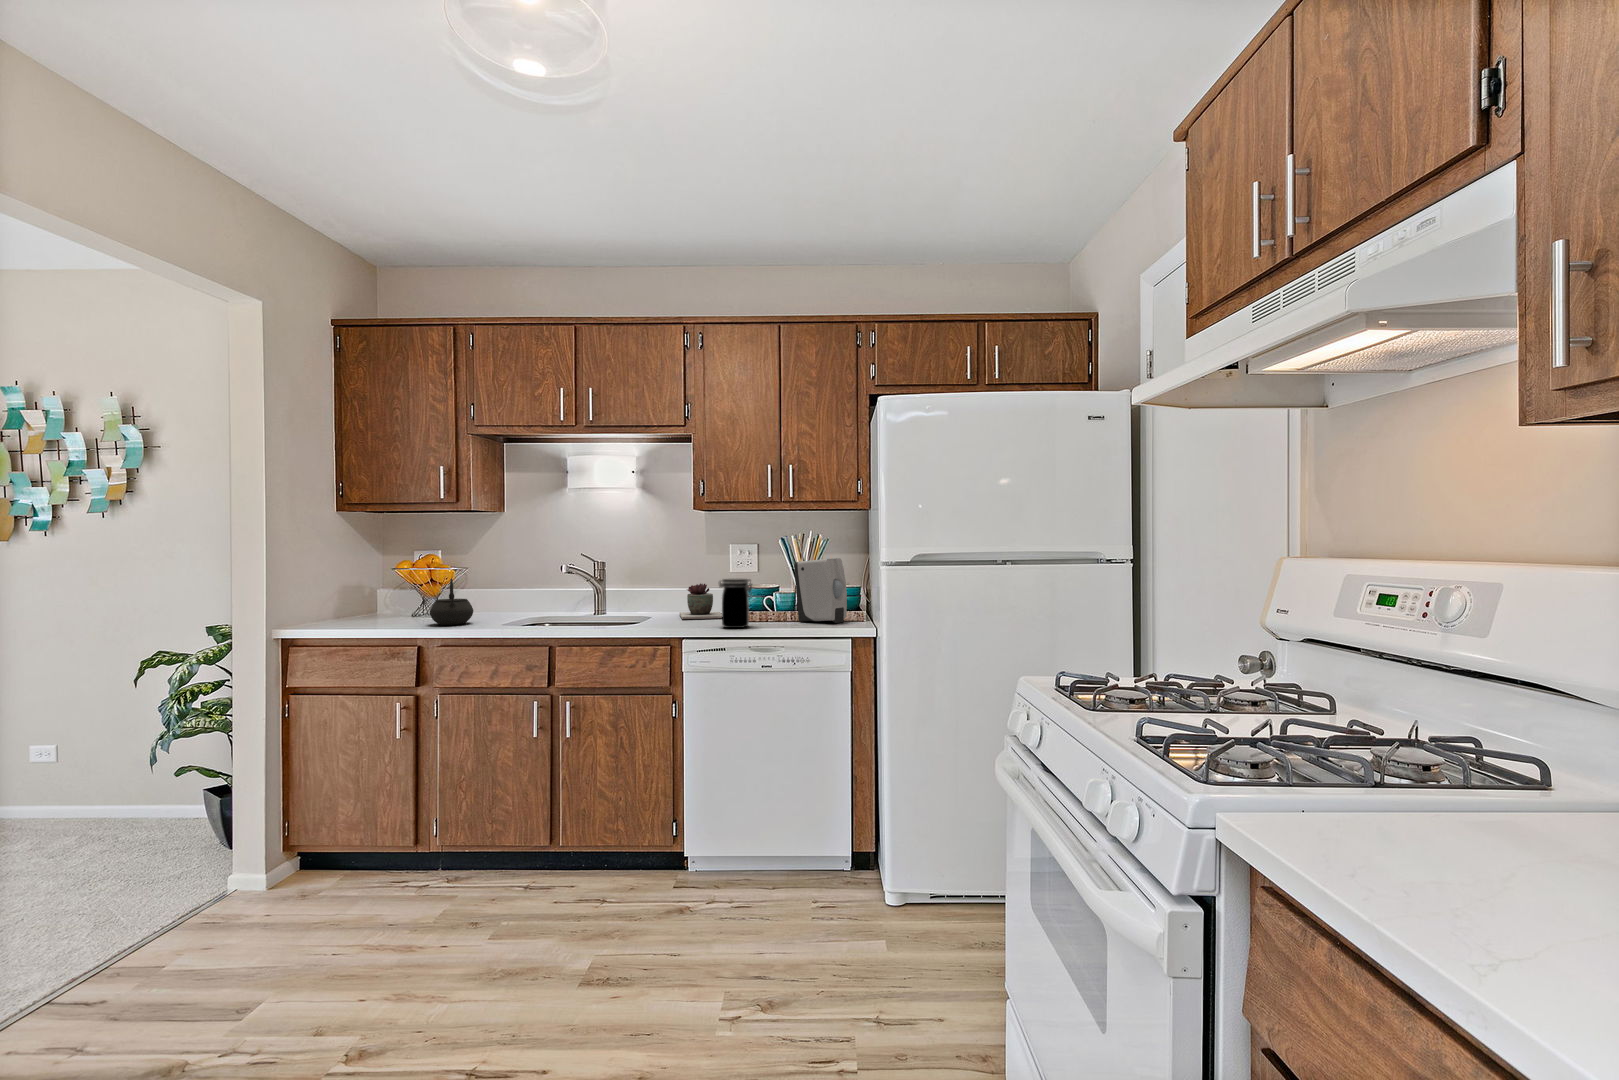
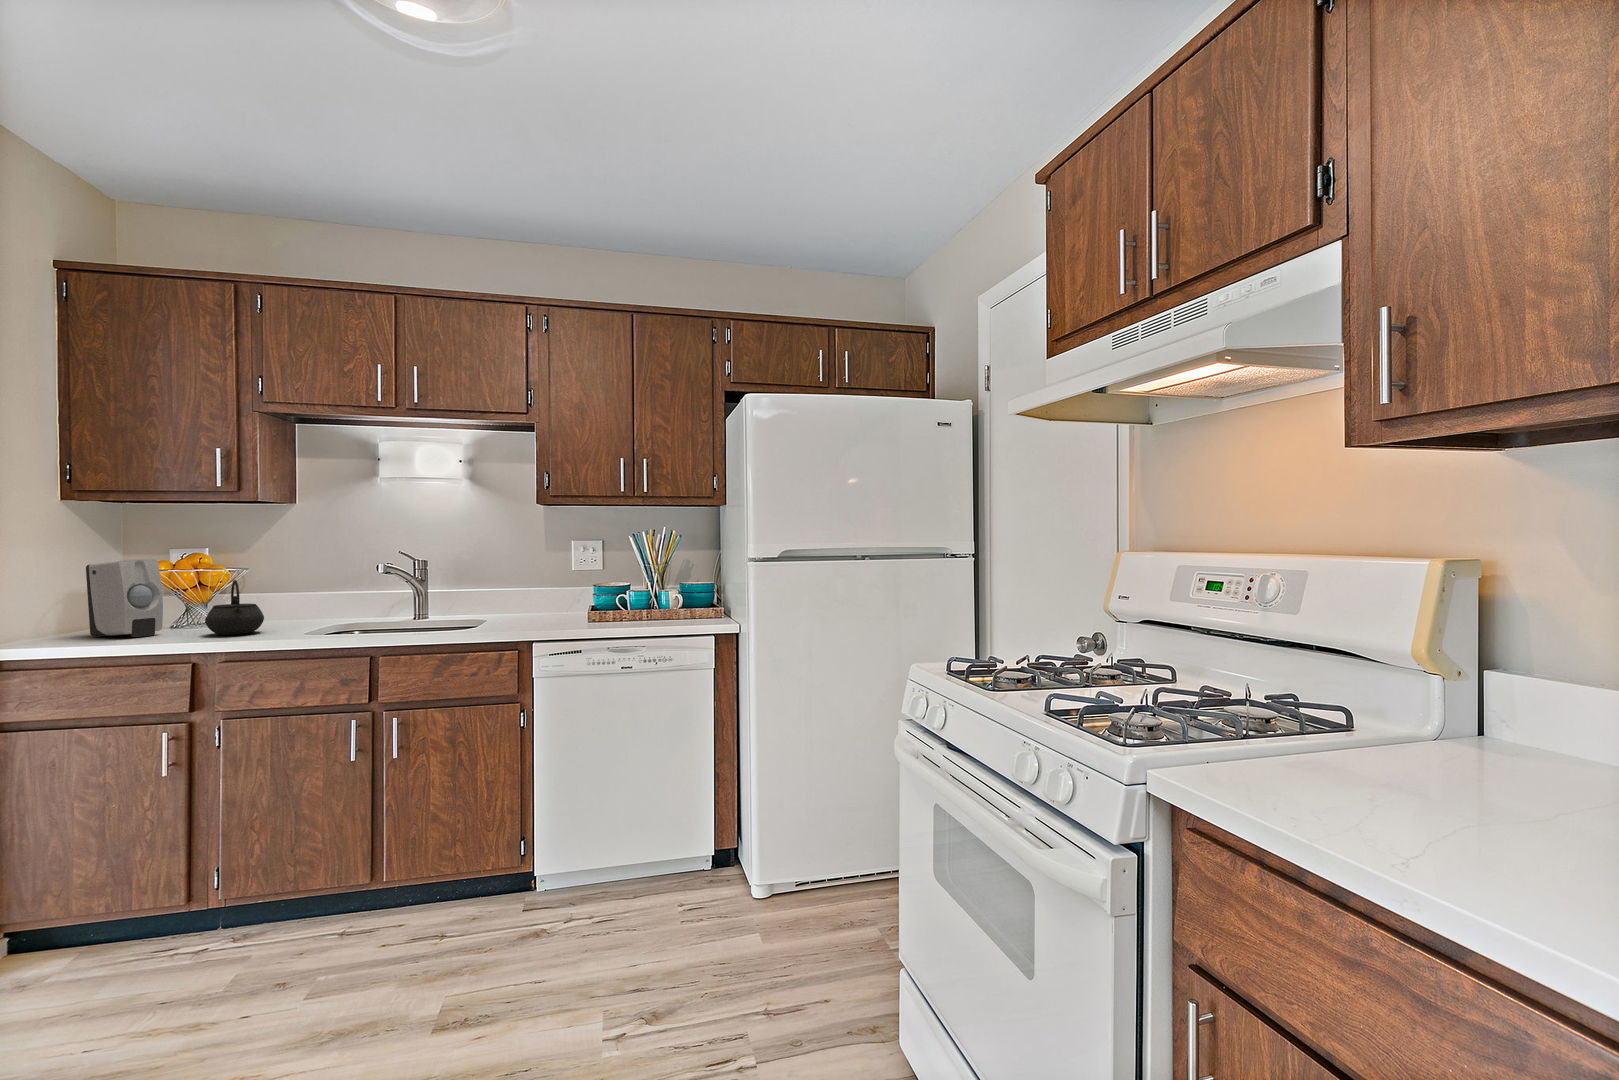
soap dispenser: present [794,558,847,623] -> present [86,559,163,637]
jar: present [719,578,752,628] -> none [570,576,608,628]
succulent plant: present [680,584,722,619] -> none [515,582,569,621]

